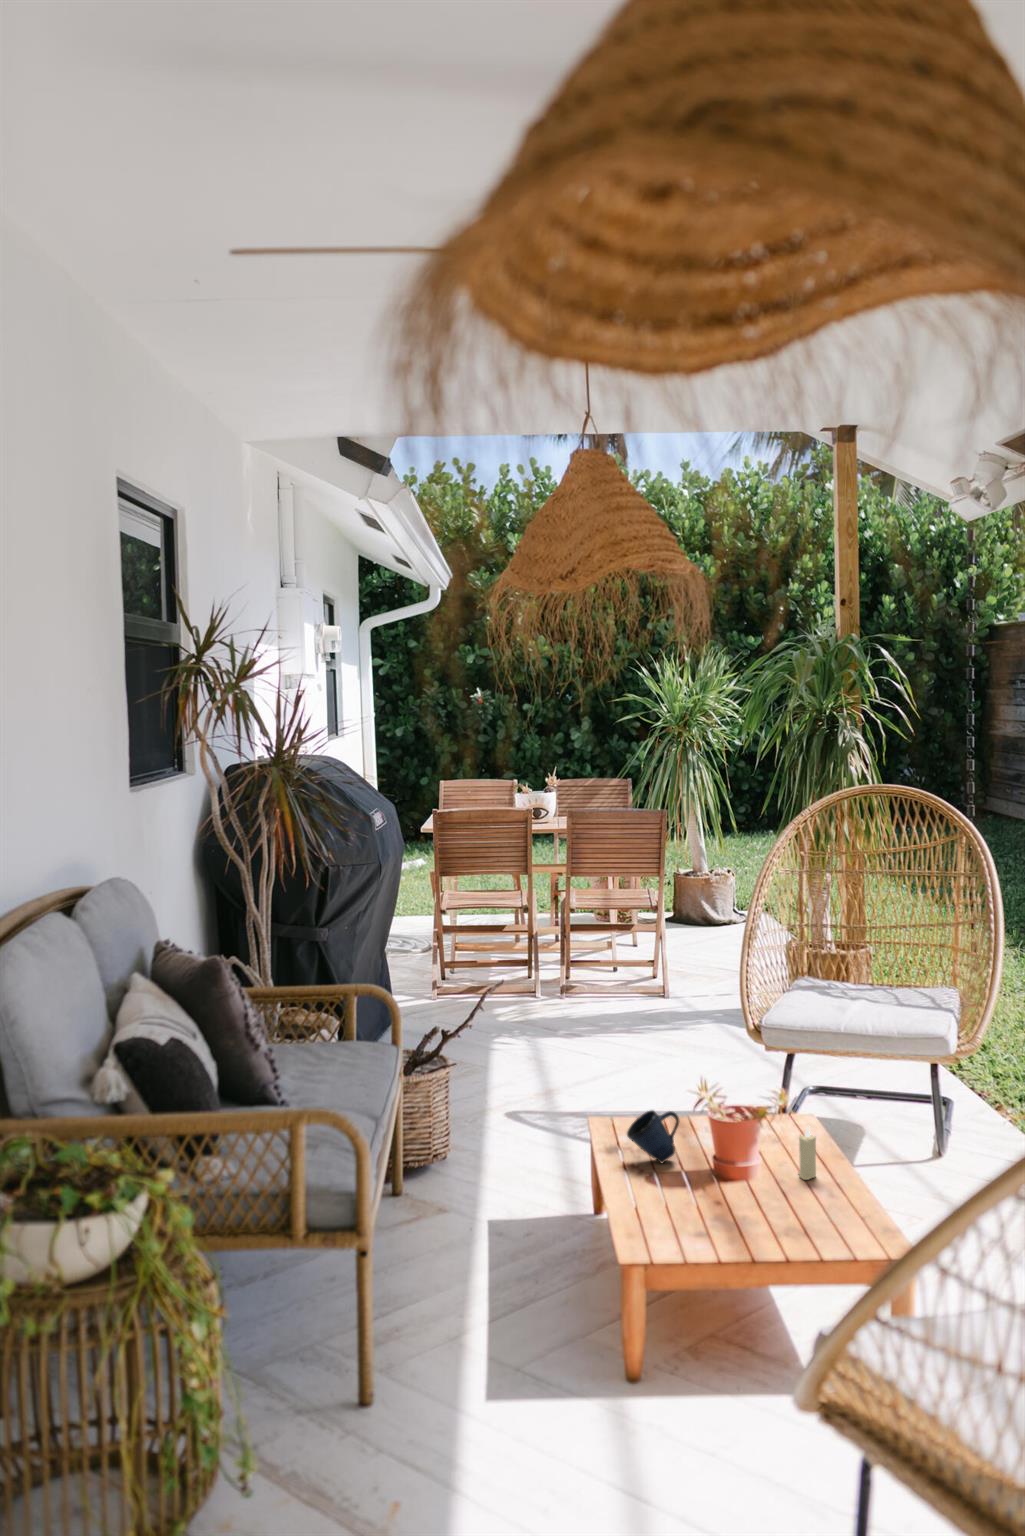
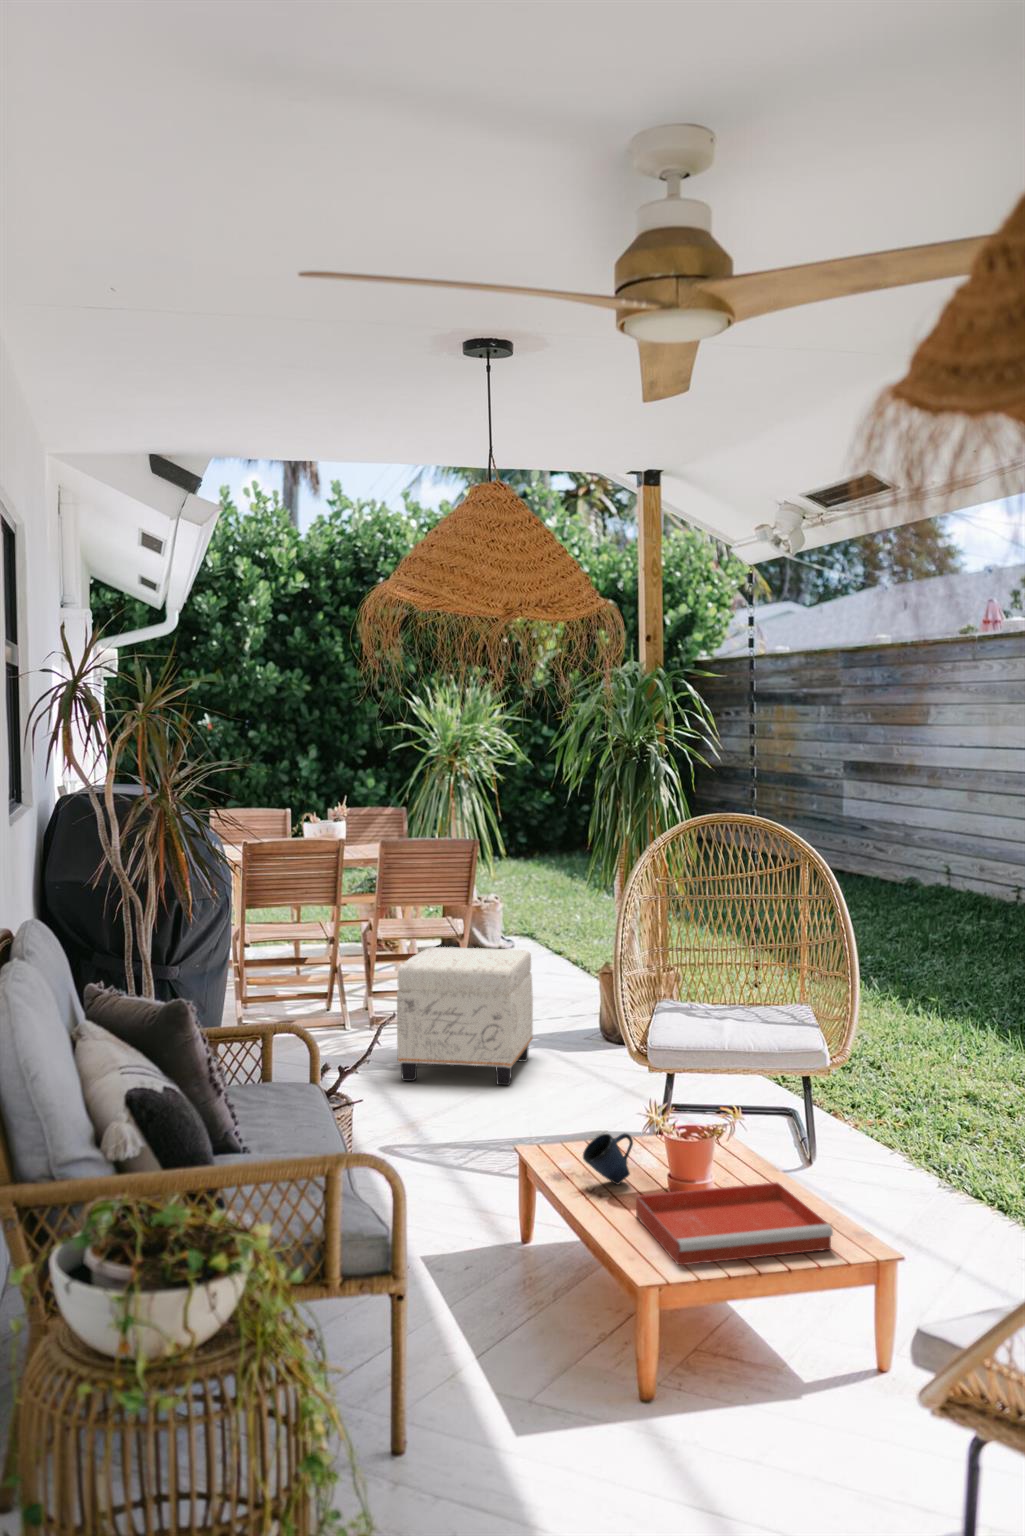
ottoman: none [560,917,708,1057] -> present [397,947,533,1085]
candle: present [799,1127,816,1180] -> none [746,1137,764,1189]
tray: none [659,1174,843,1251] -> present [636,1182,833,1265]

